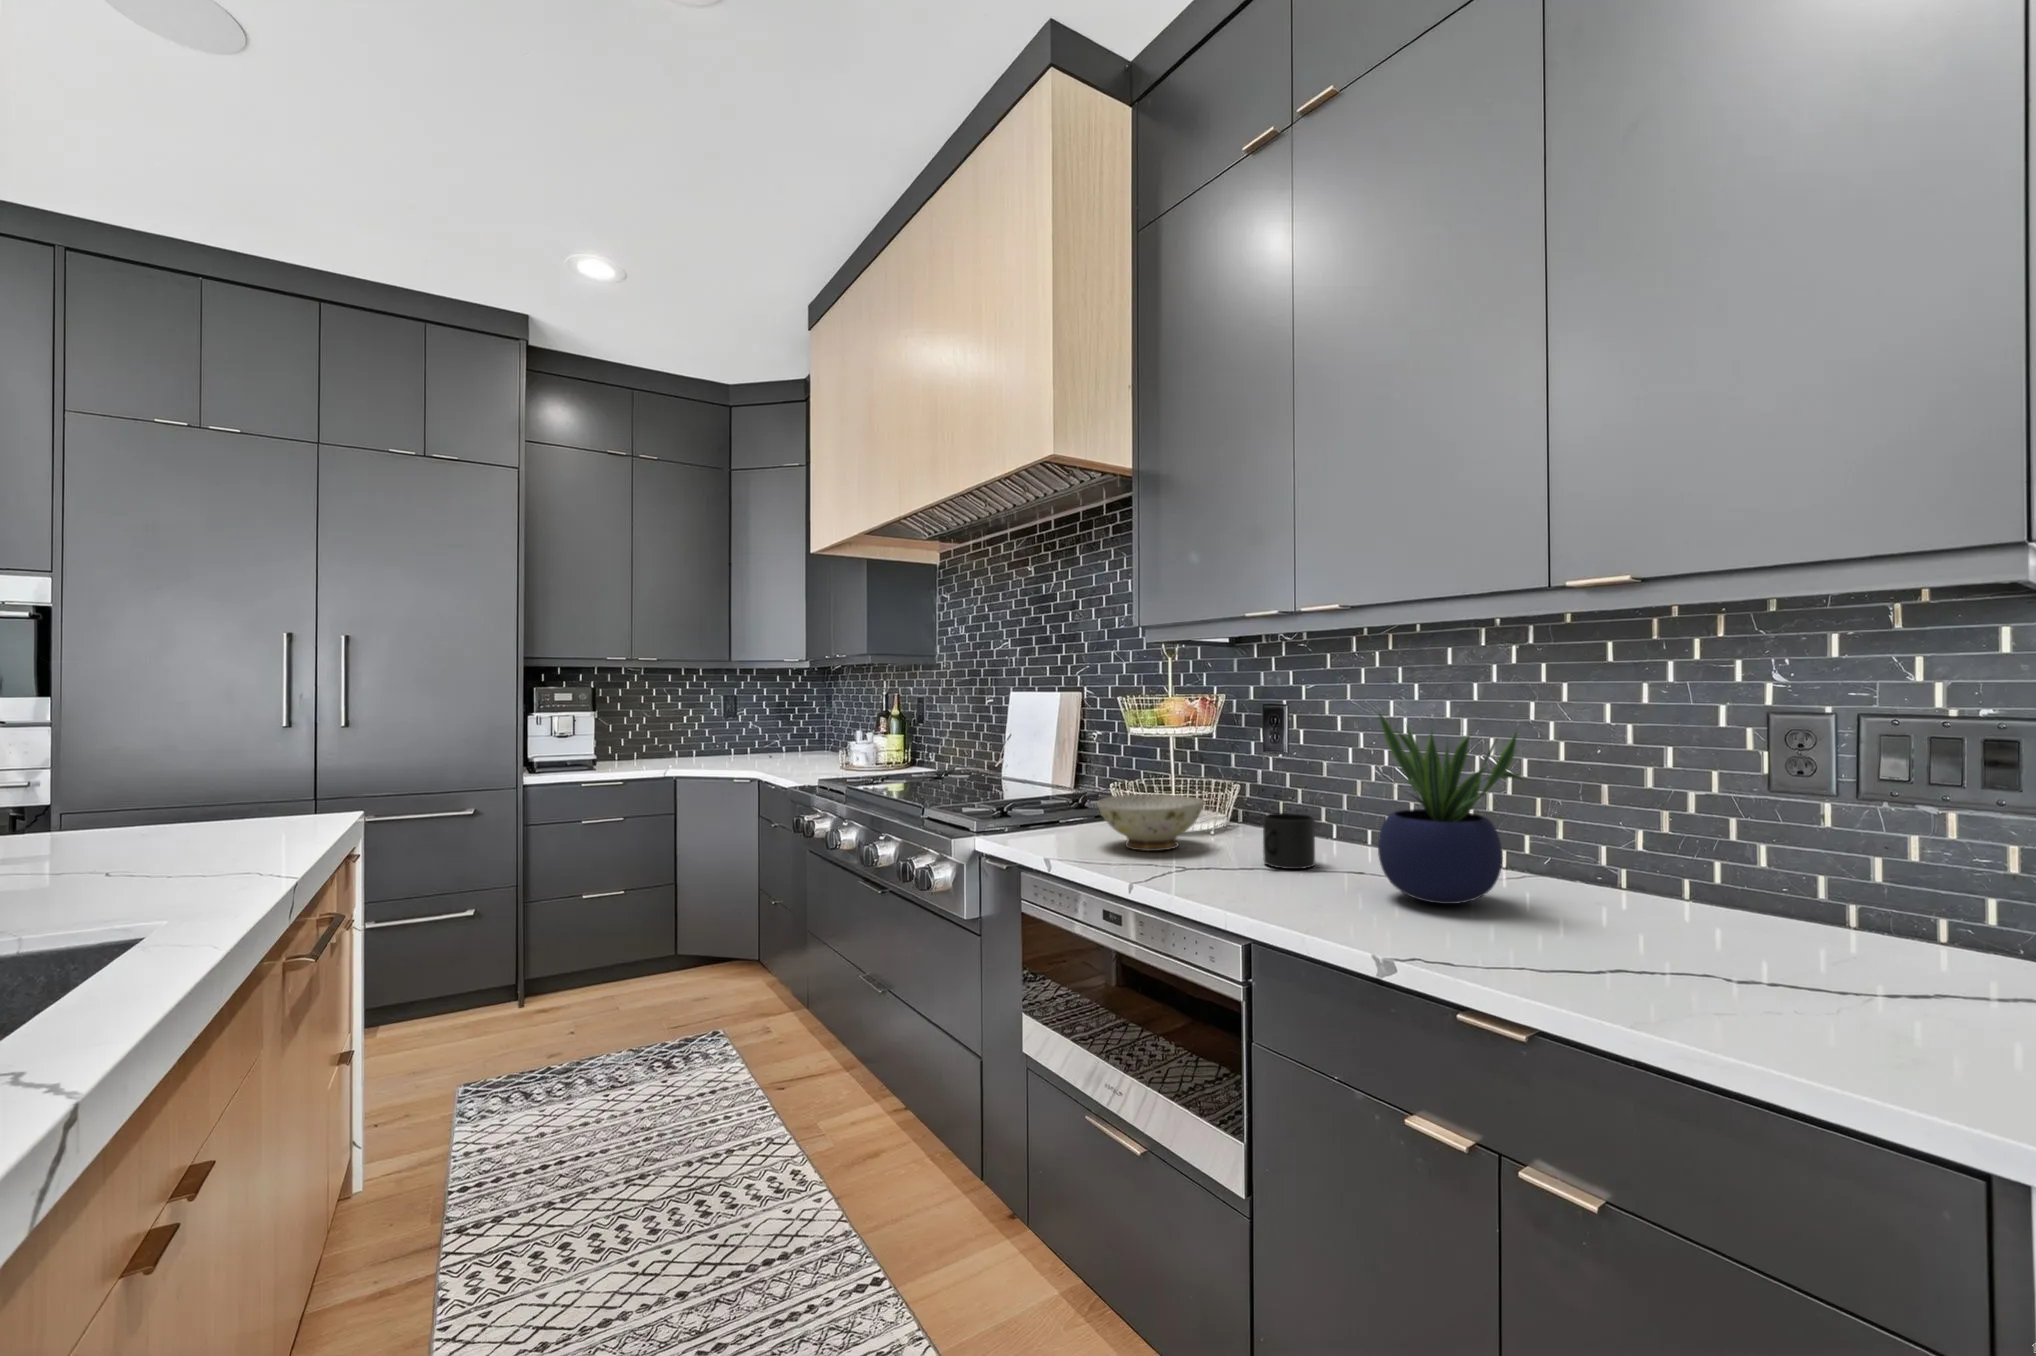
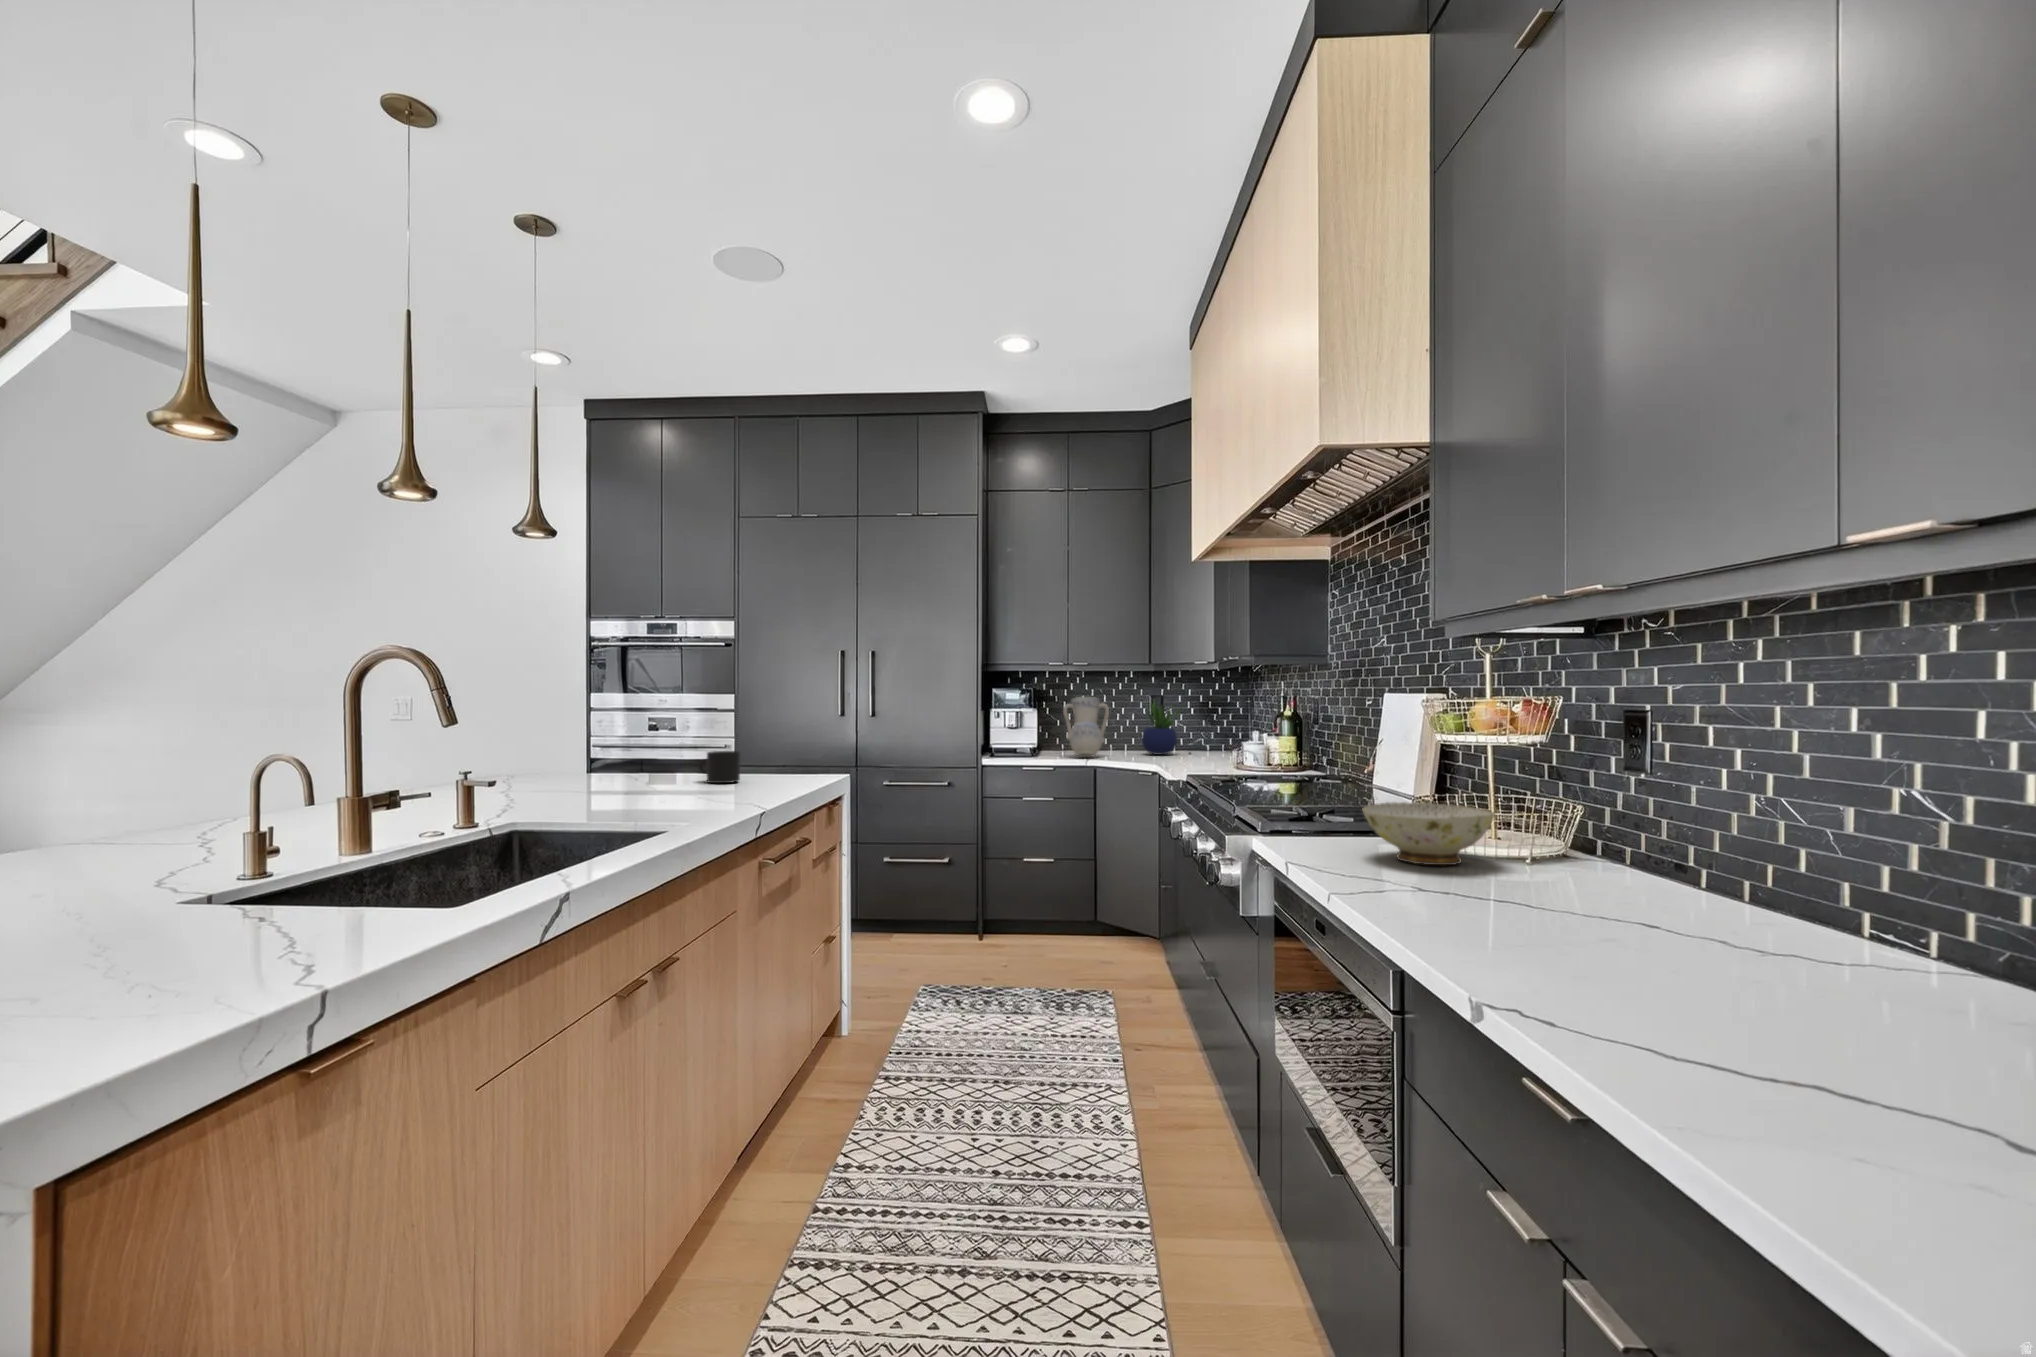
vase: none [630,697,688,769] -> present [1063,697,1109,757]
potted plant: present [1378,714,1524,904] -> present [1142,702,1180,755]
mug: present [1263,813,1315,869] -> present [699,751,740,783]

